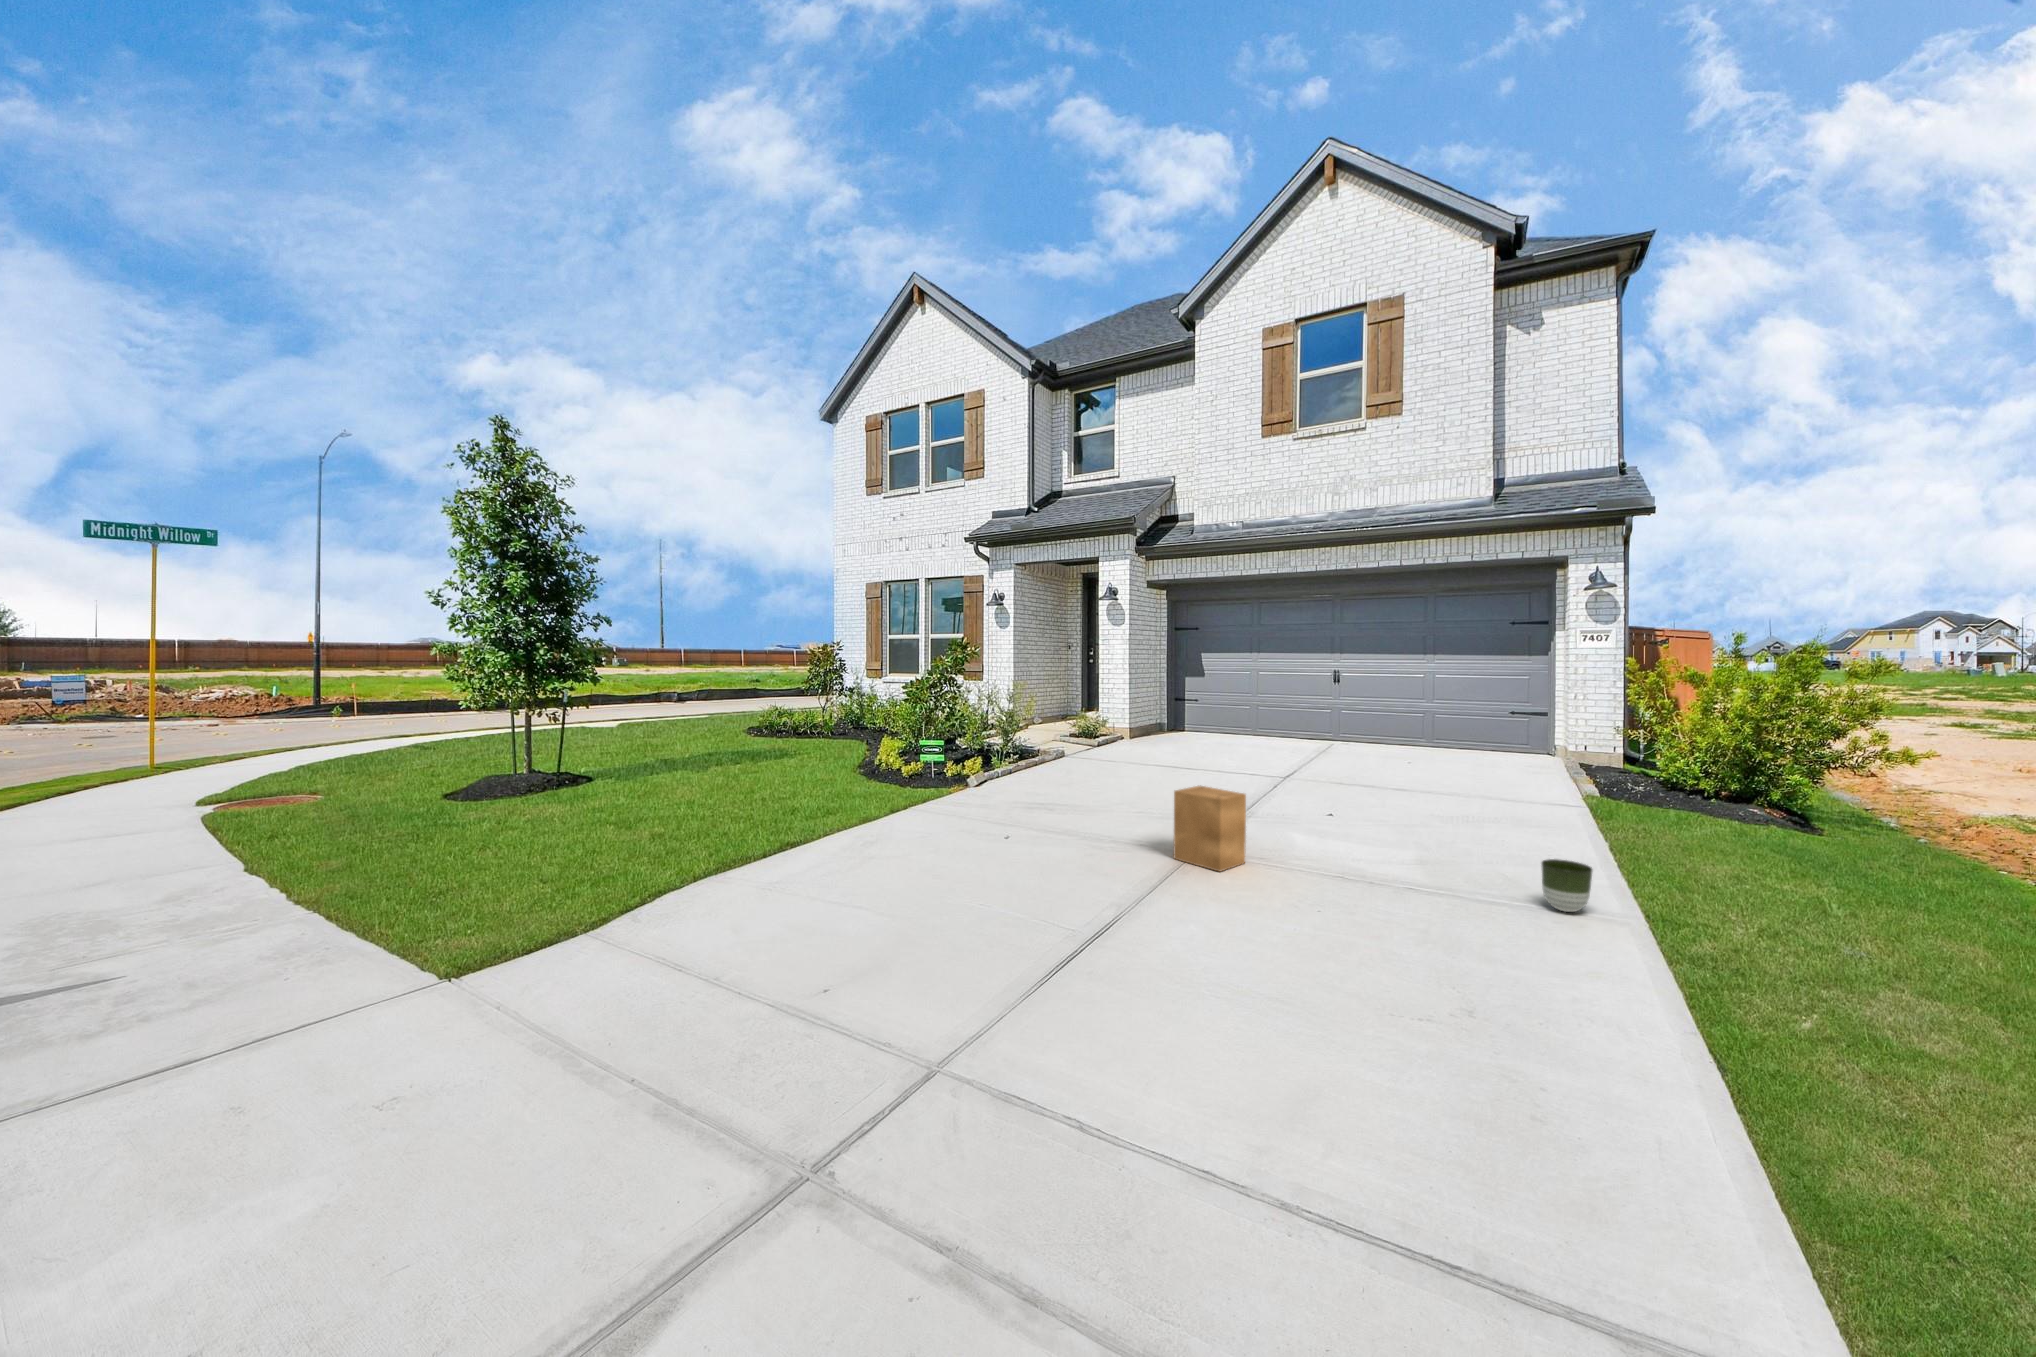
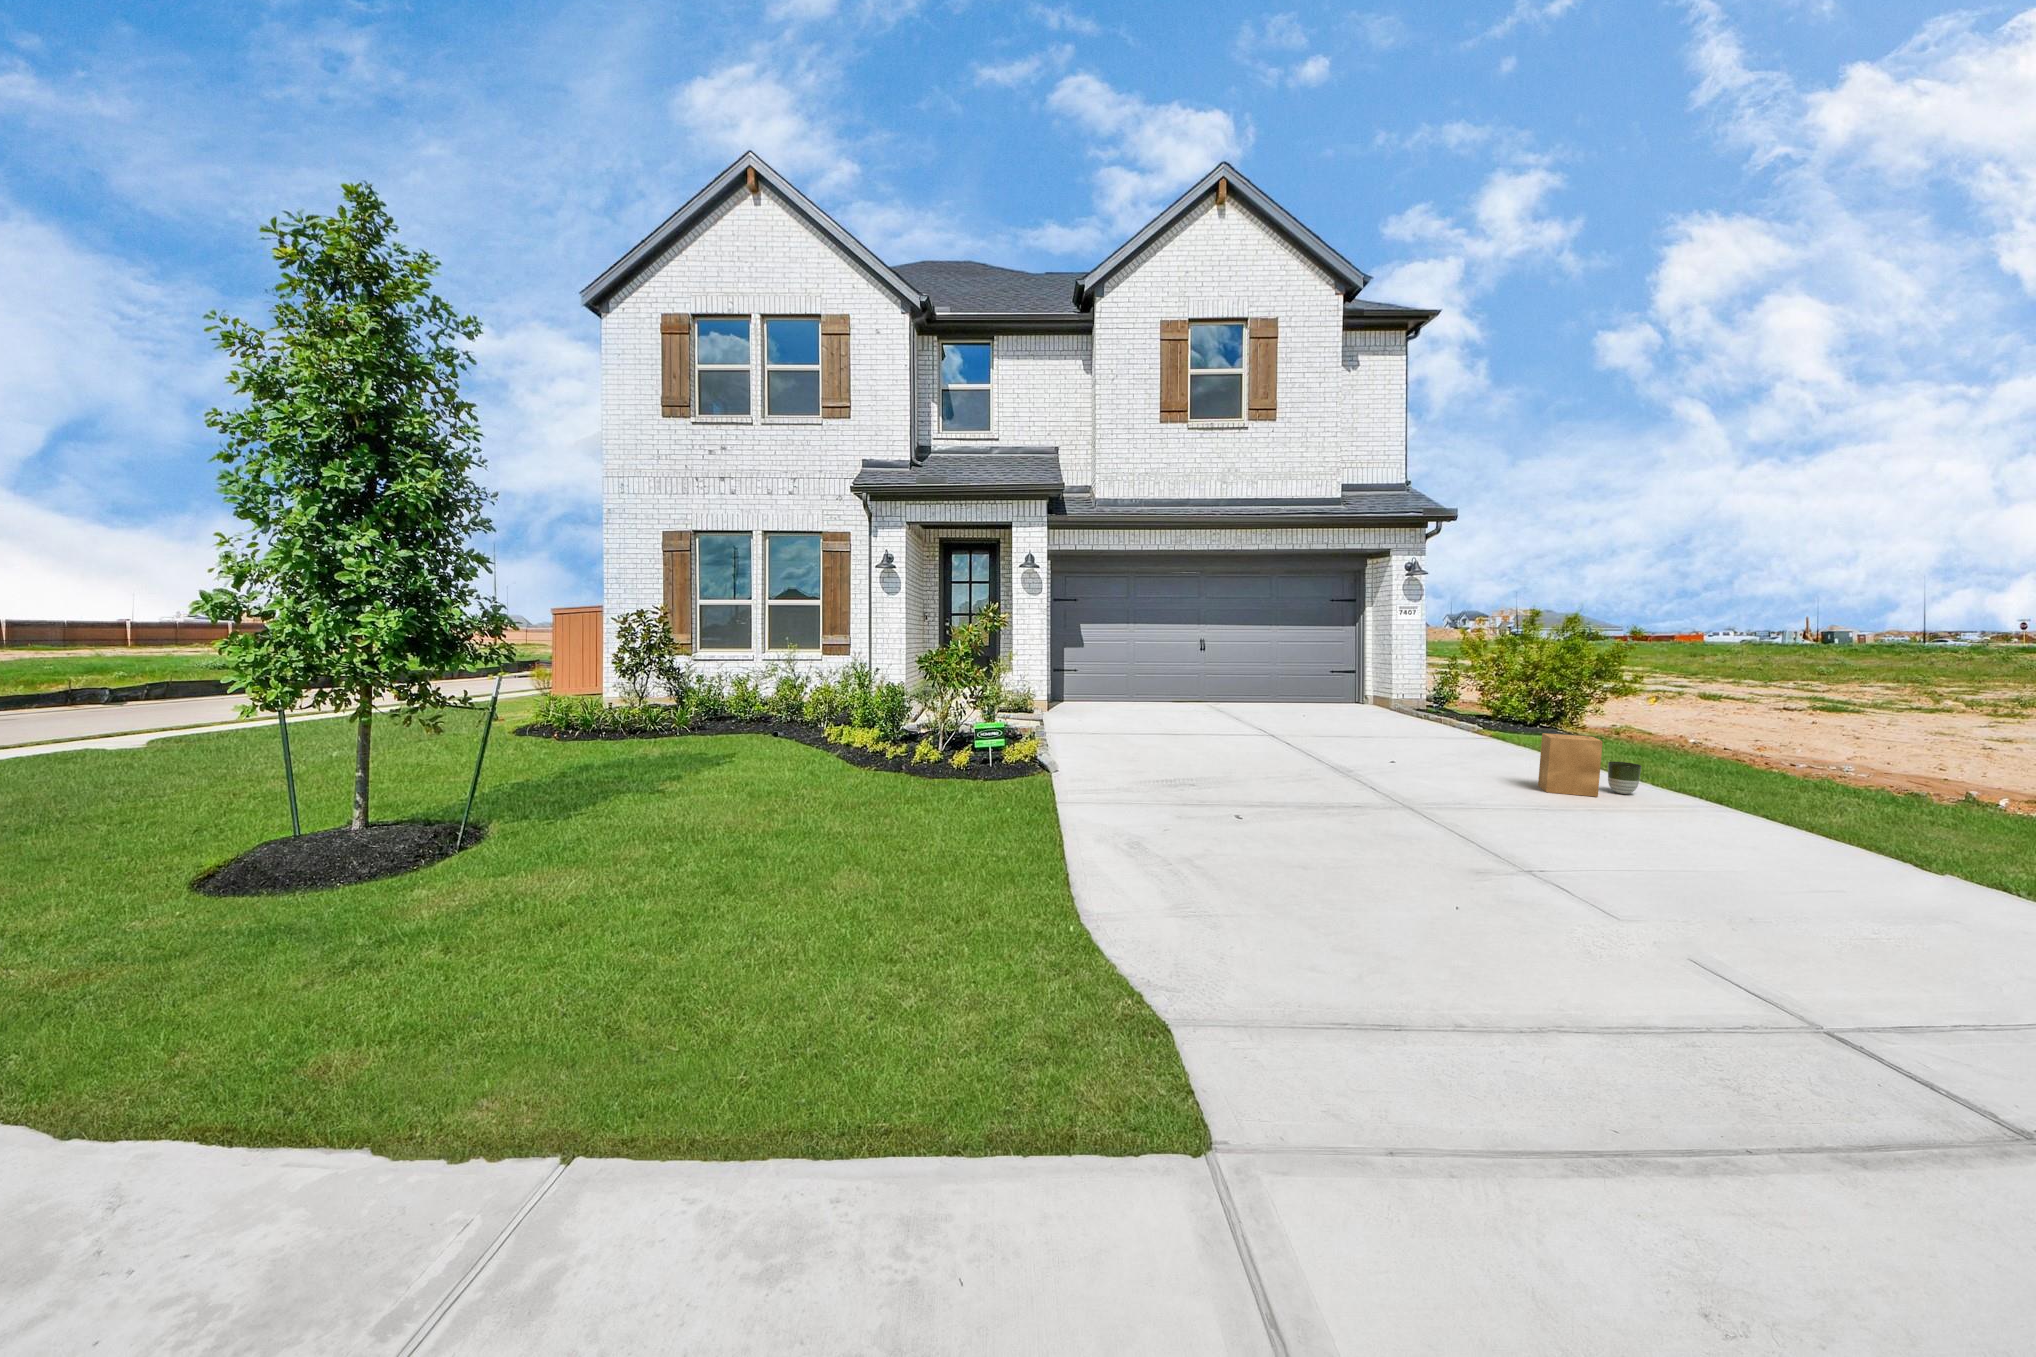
cardboard box: present [1173,786,1246,871] -> present [1538,733,1603,797]

